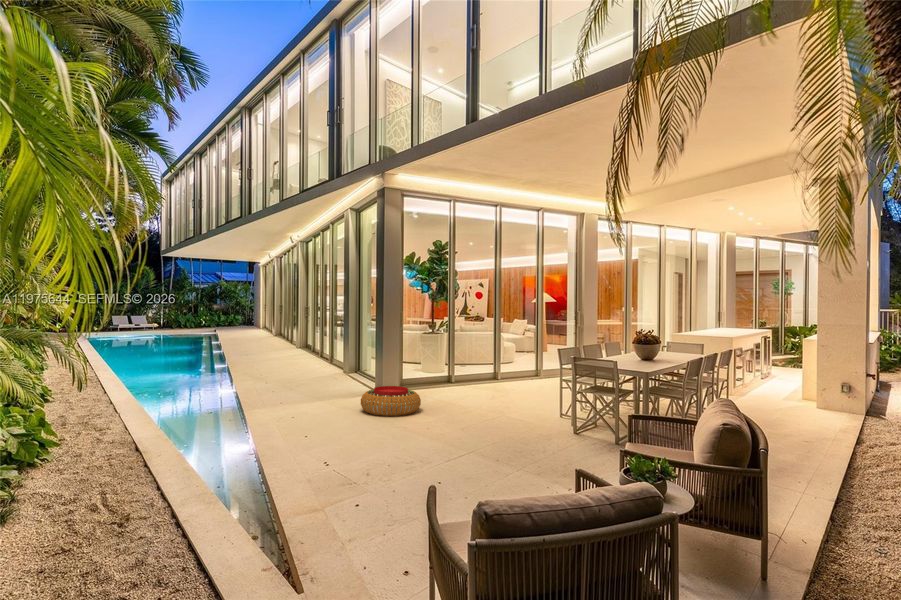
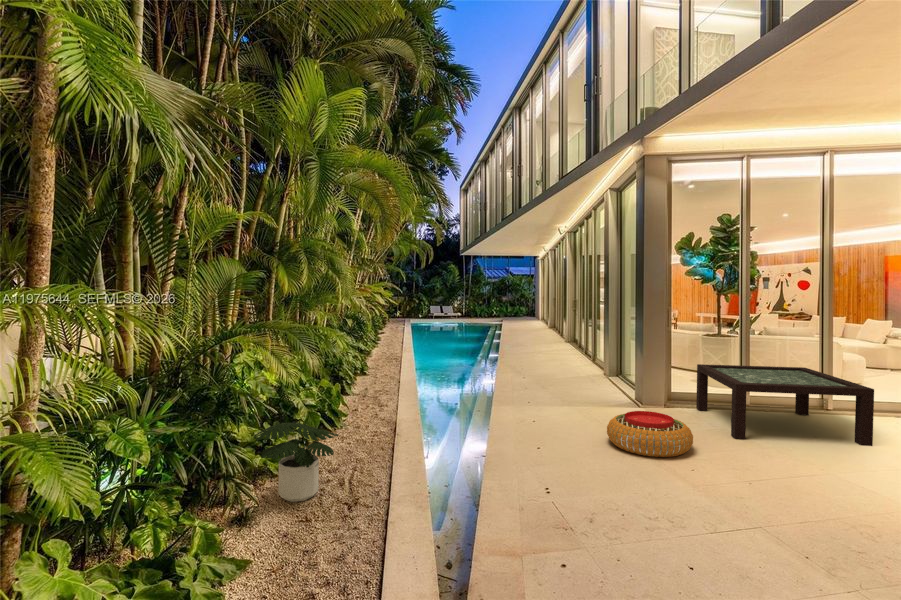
coffee table: none [418,352,521,401] -> present [696,364,874,446]
potted plant: none [62,406,149,479] -> present [254,423,338,502]

